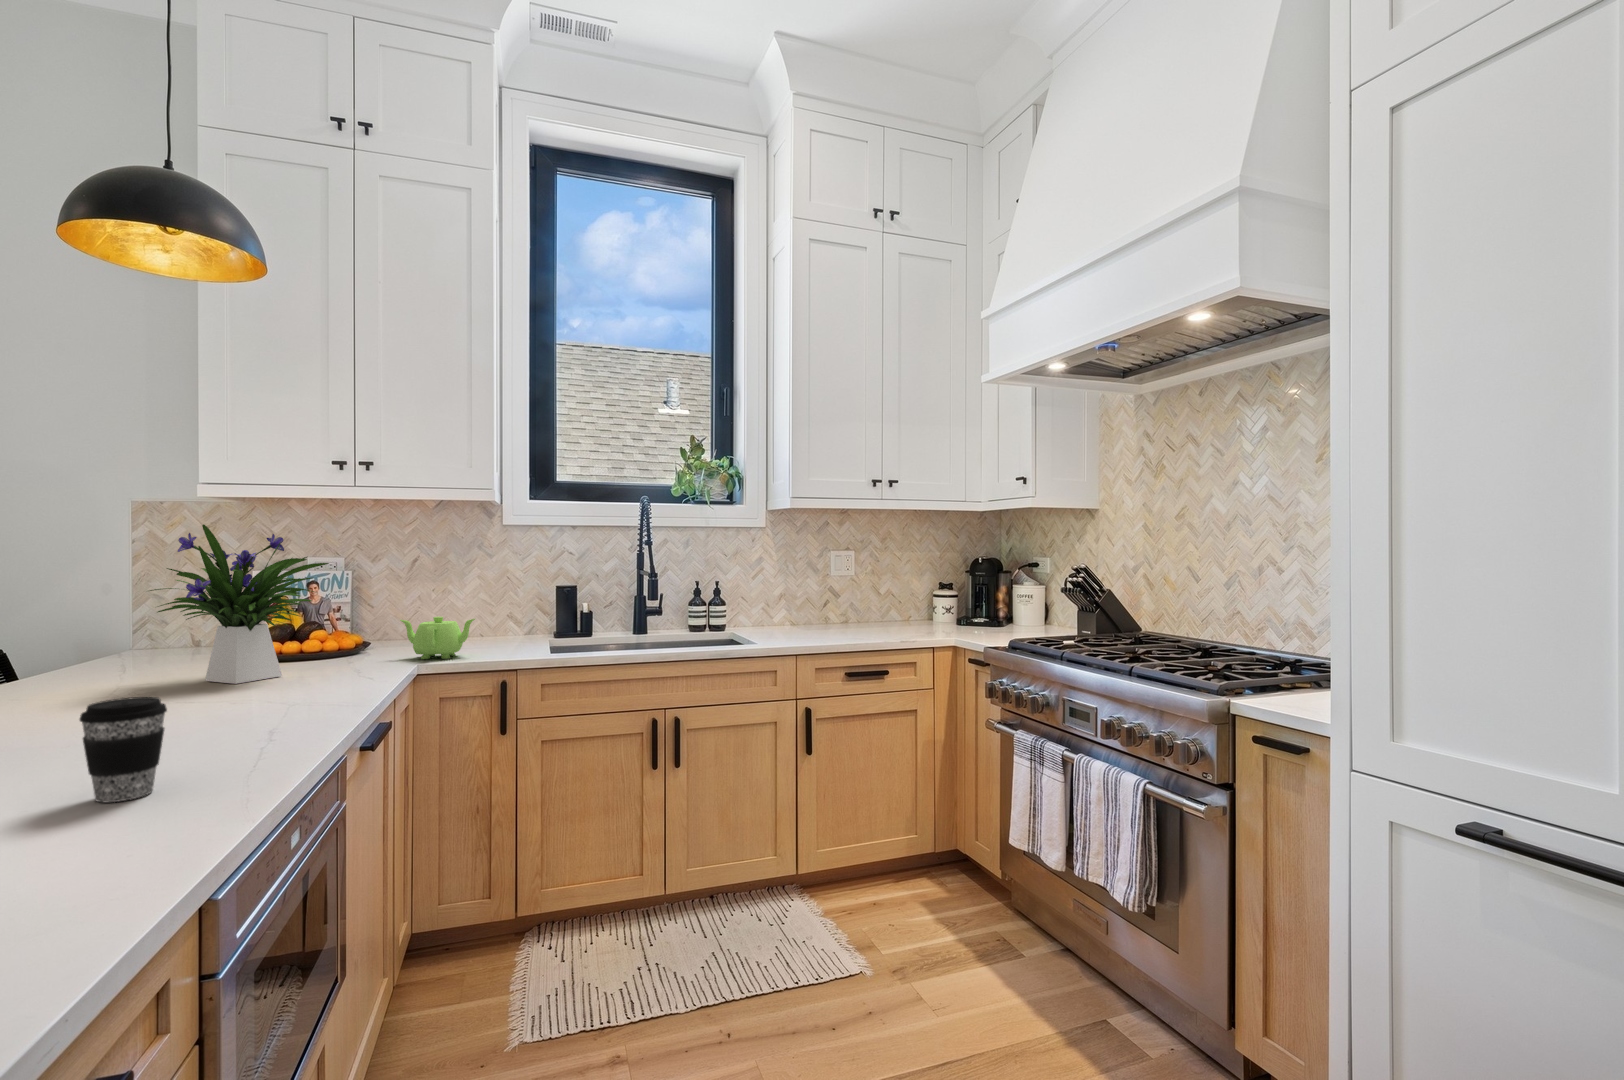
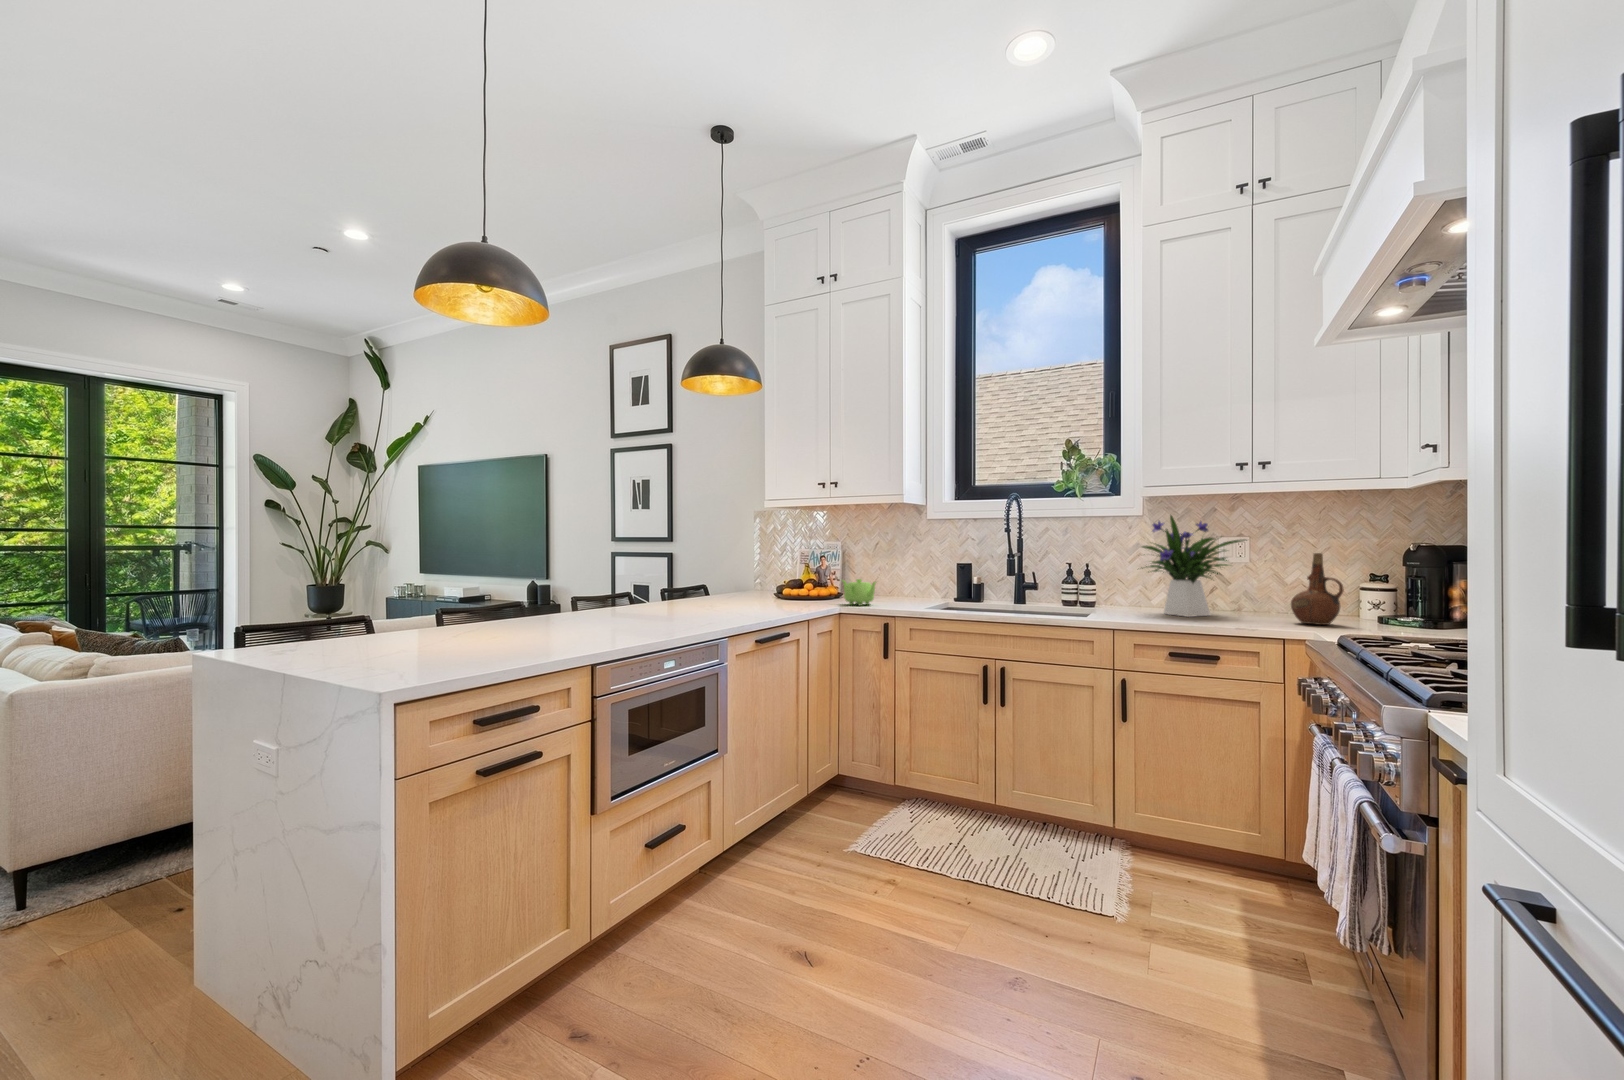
flower arrangement: present [150,524,329,684] -> present [1142,516,1247,617]
ceramic pitcher: none [924,567,962,632] -> present [1291,553,1344,625]
coffee cup: present [80,697,167,802] -> none [599,593,628,634]

